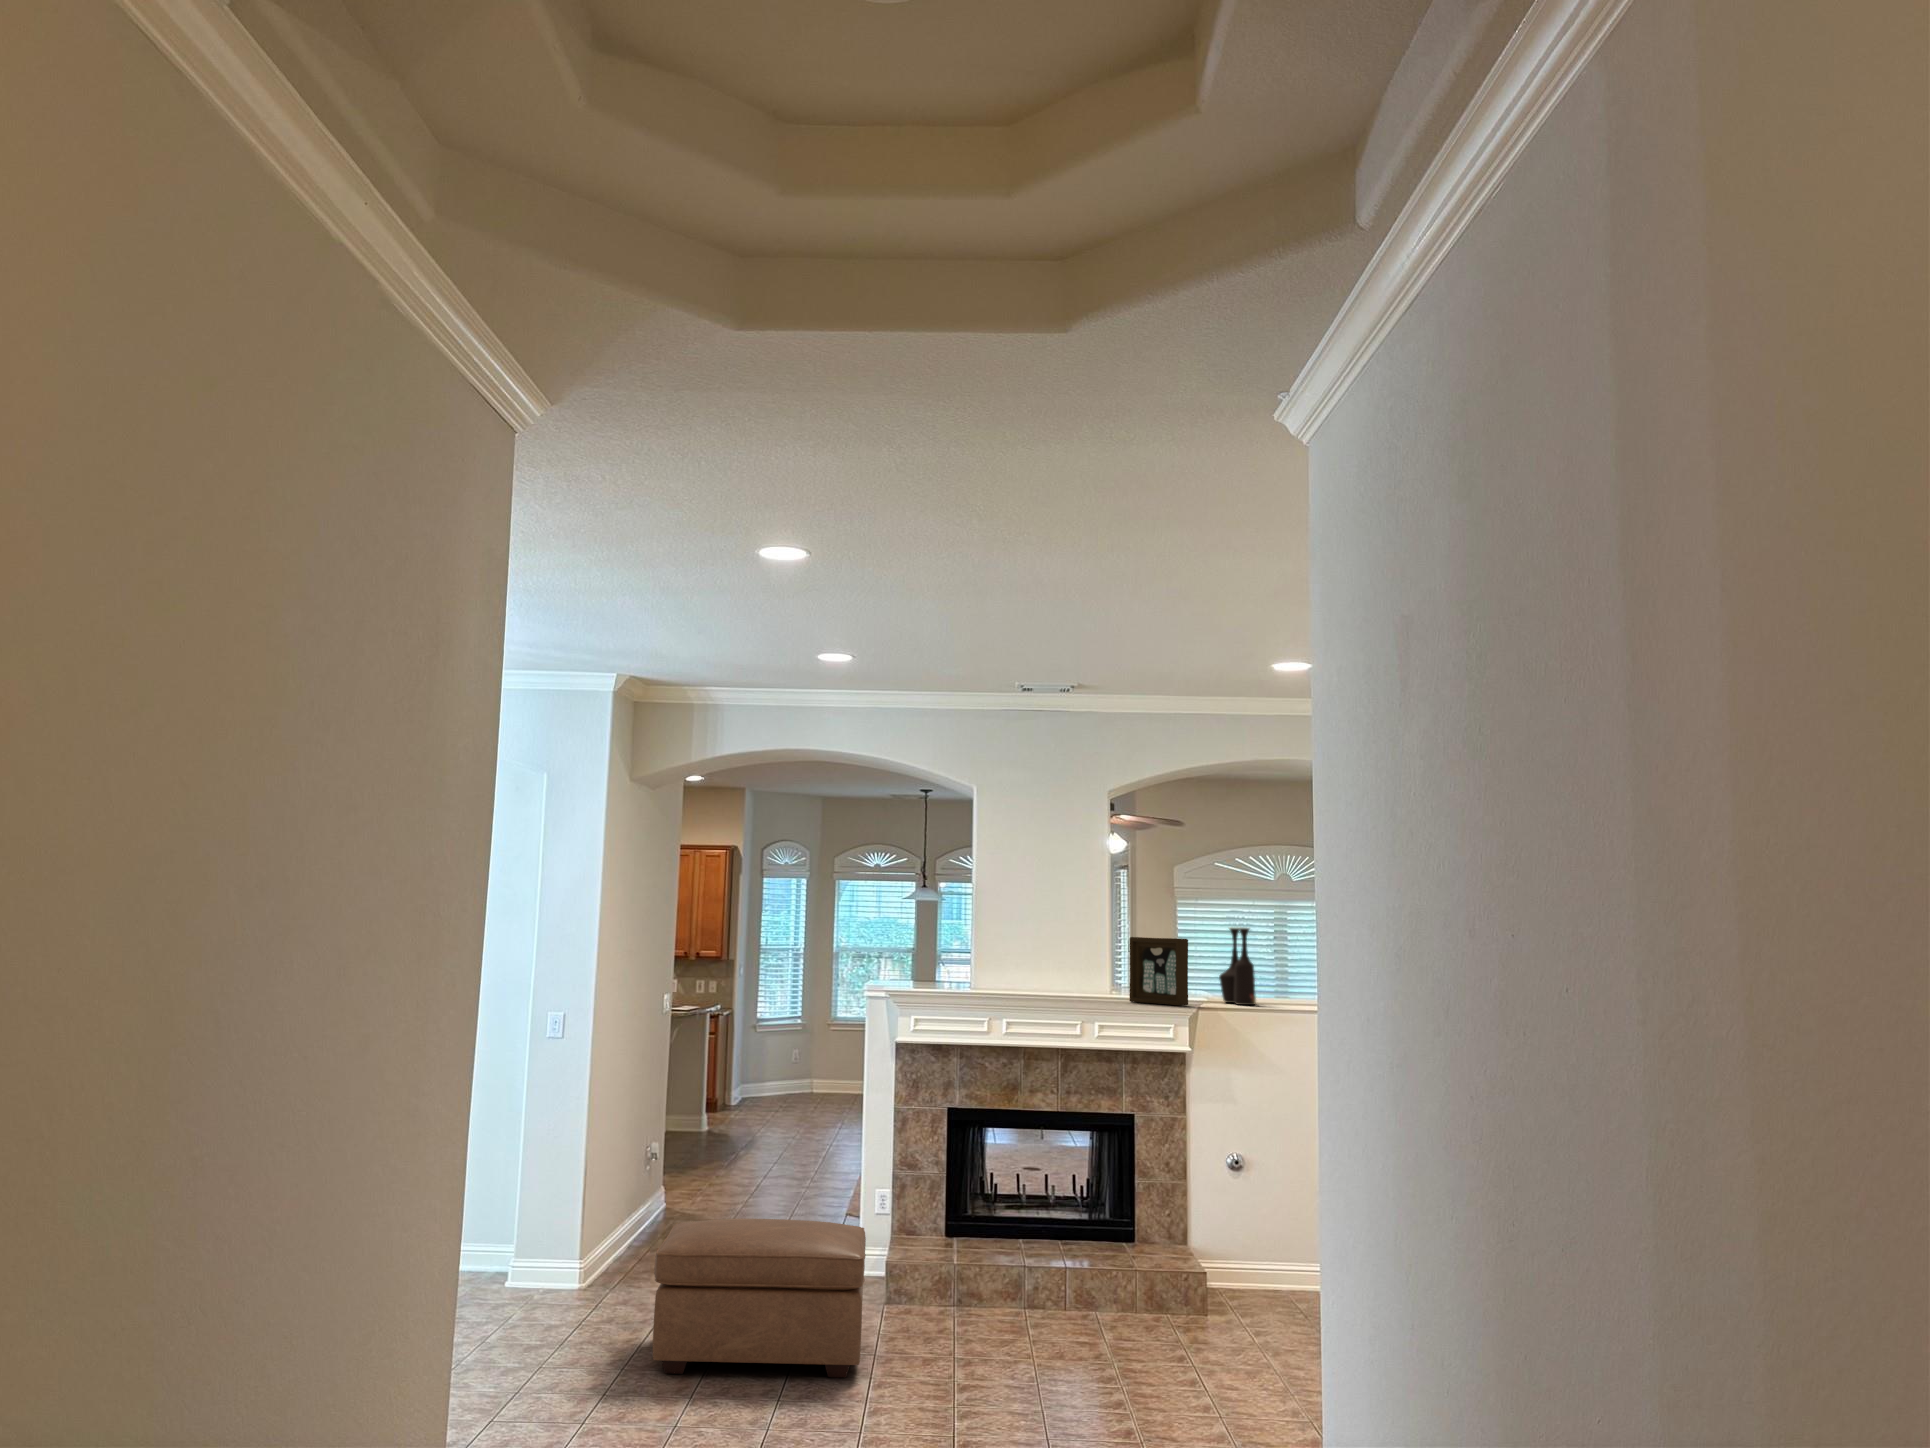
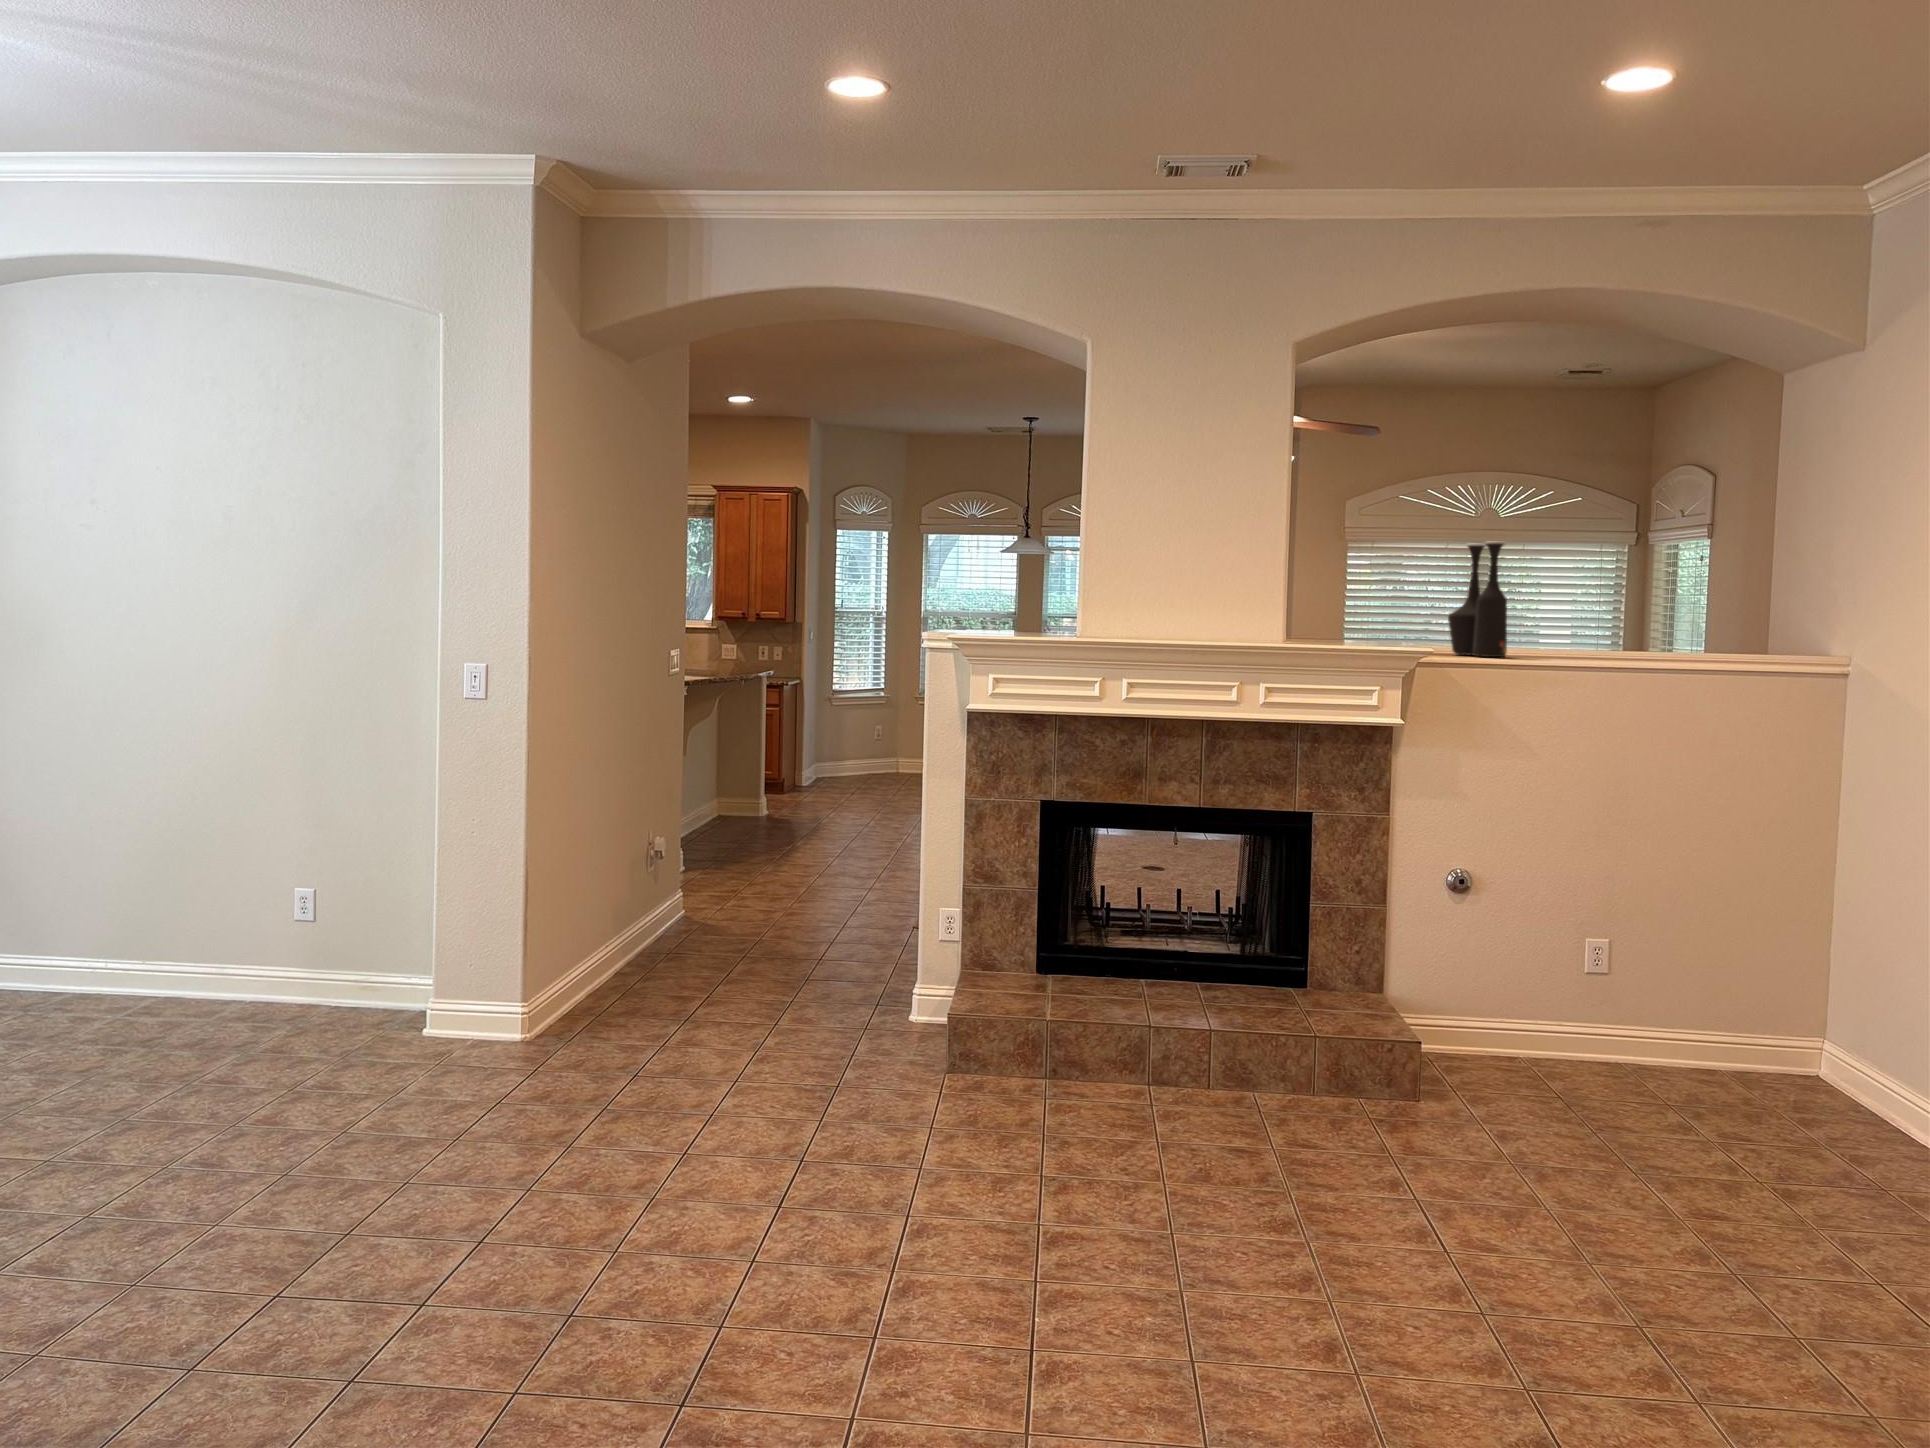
picture frame: present [1129,937,1188,1005] -> none [1313,556,1411,656]
ottoman: present [653,1219,866,1378] -> none [569,965,908,1210]

